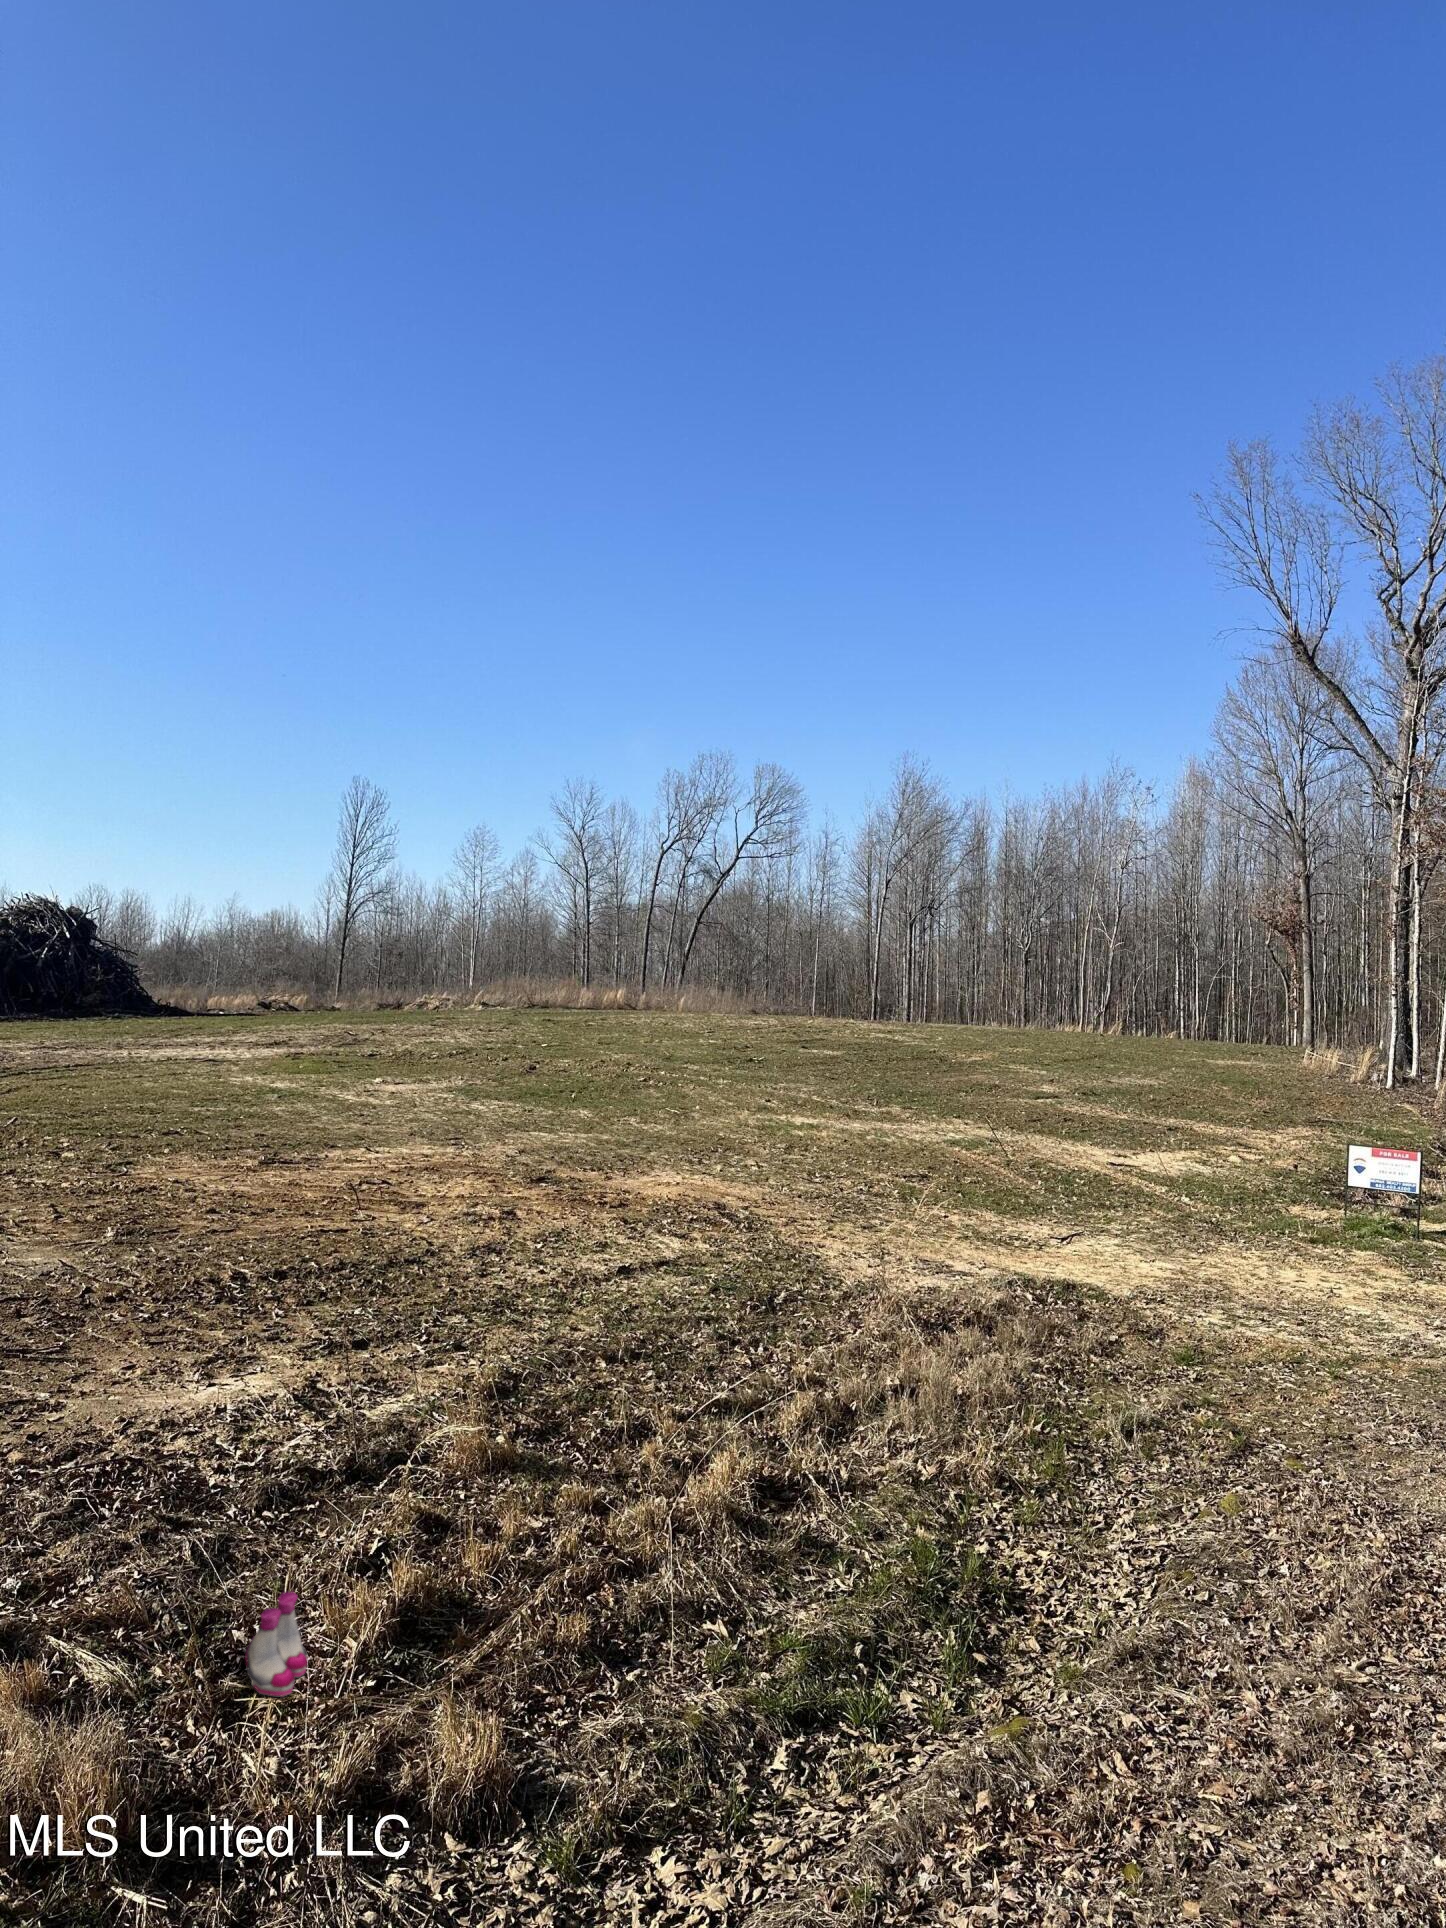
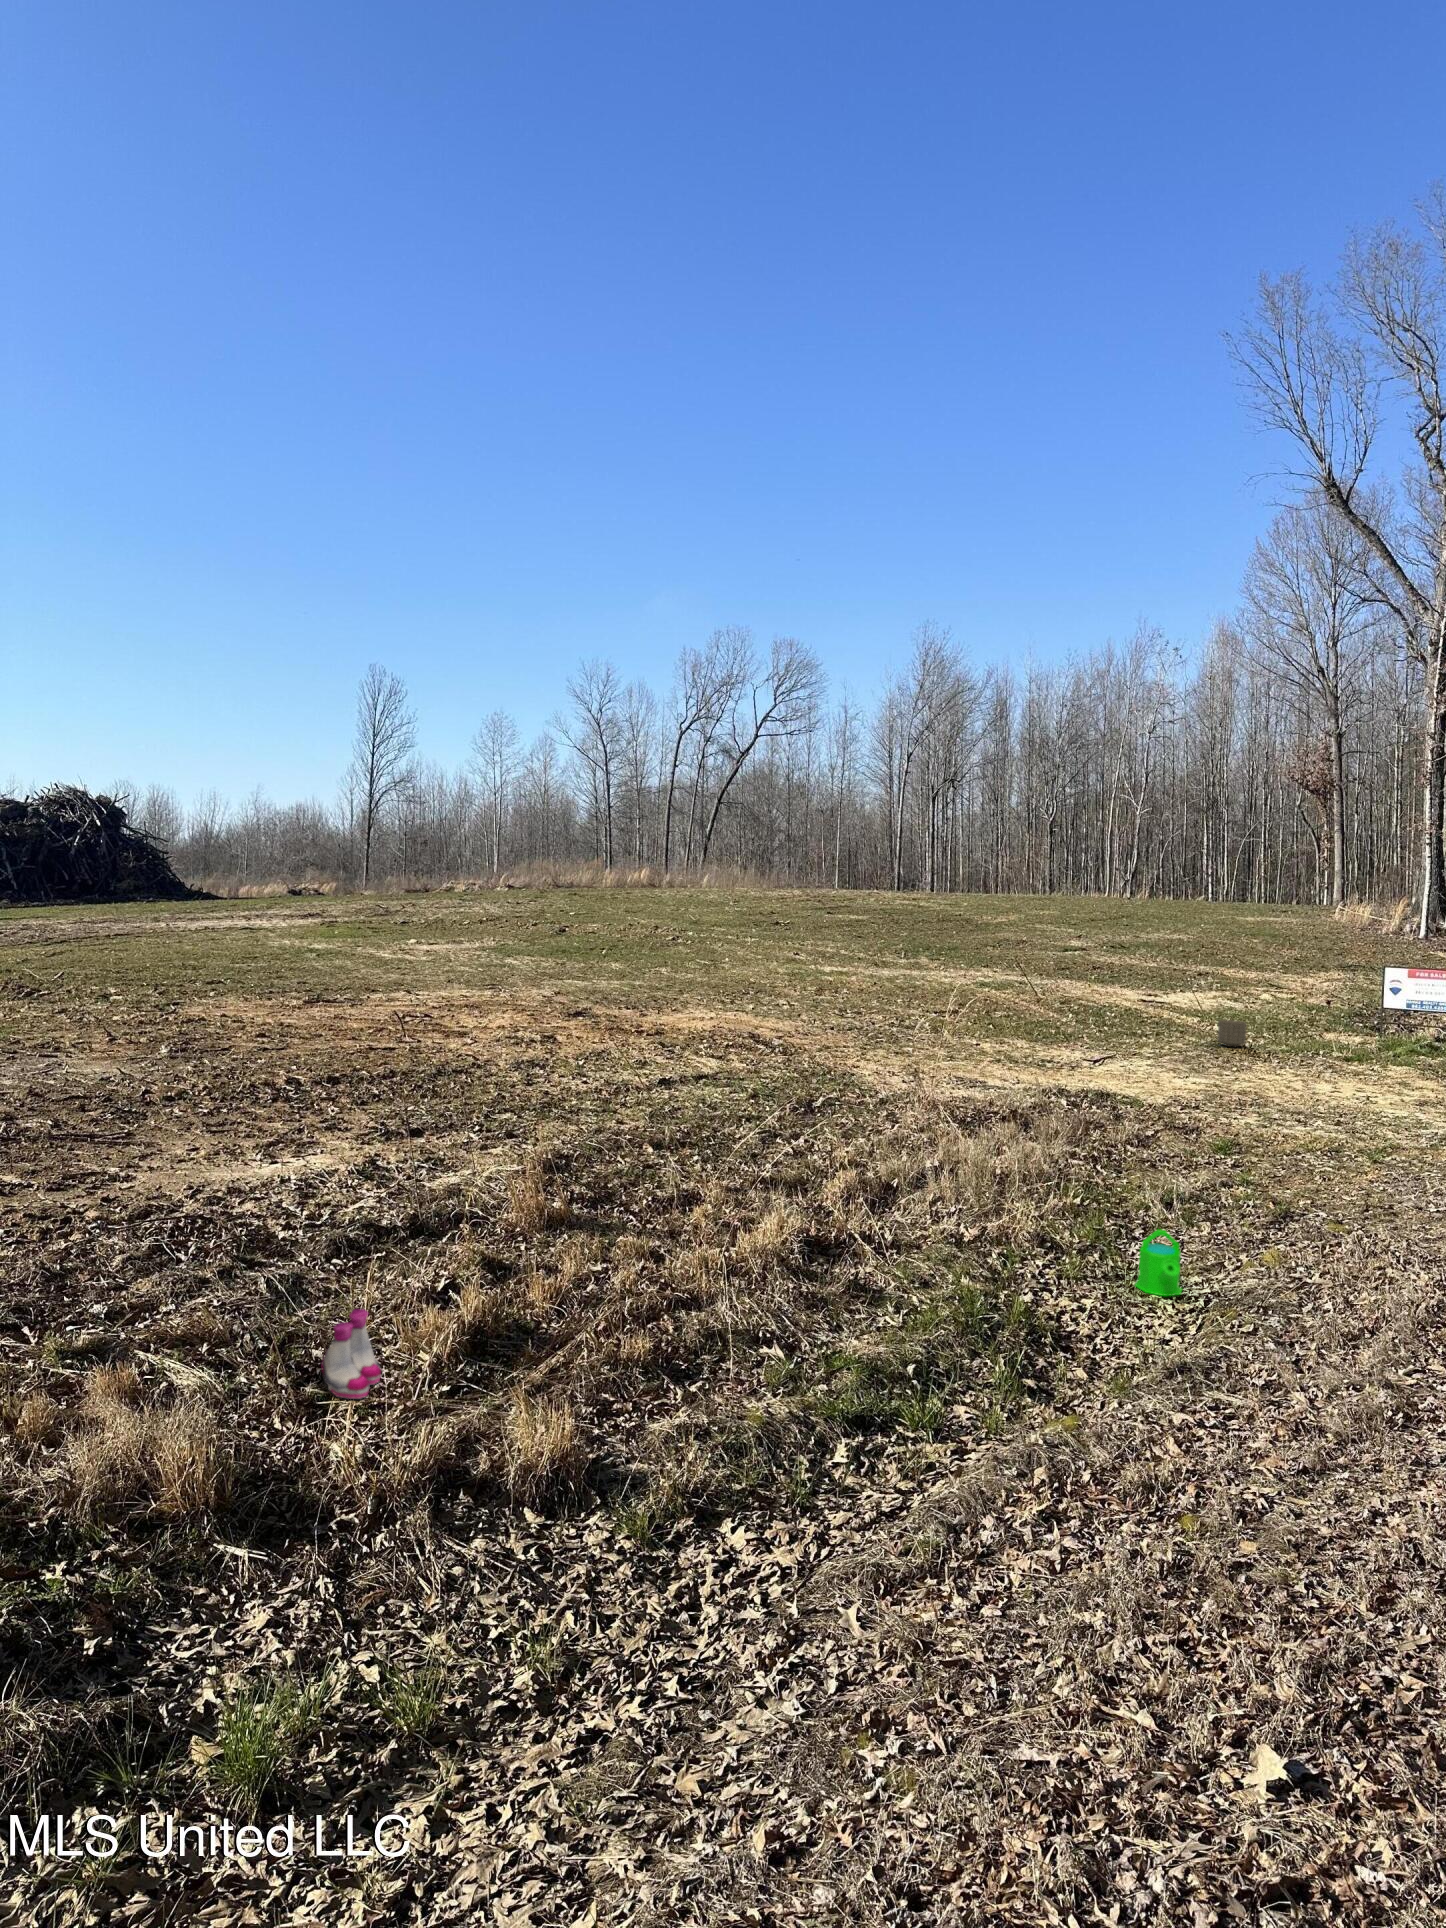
planter: none [1188,1198,1217,1227] -> present [1217,1020,1247,1047]
watering can: none [1091,1480,1140,1554] -> present [1135,1229,1182,1296]

